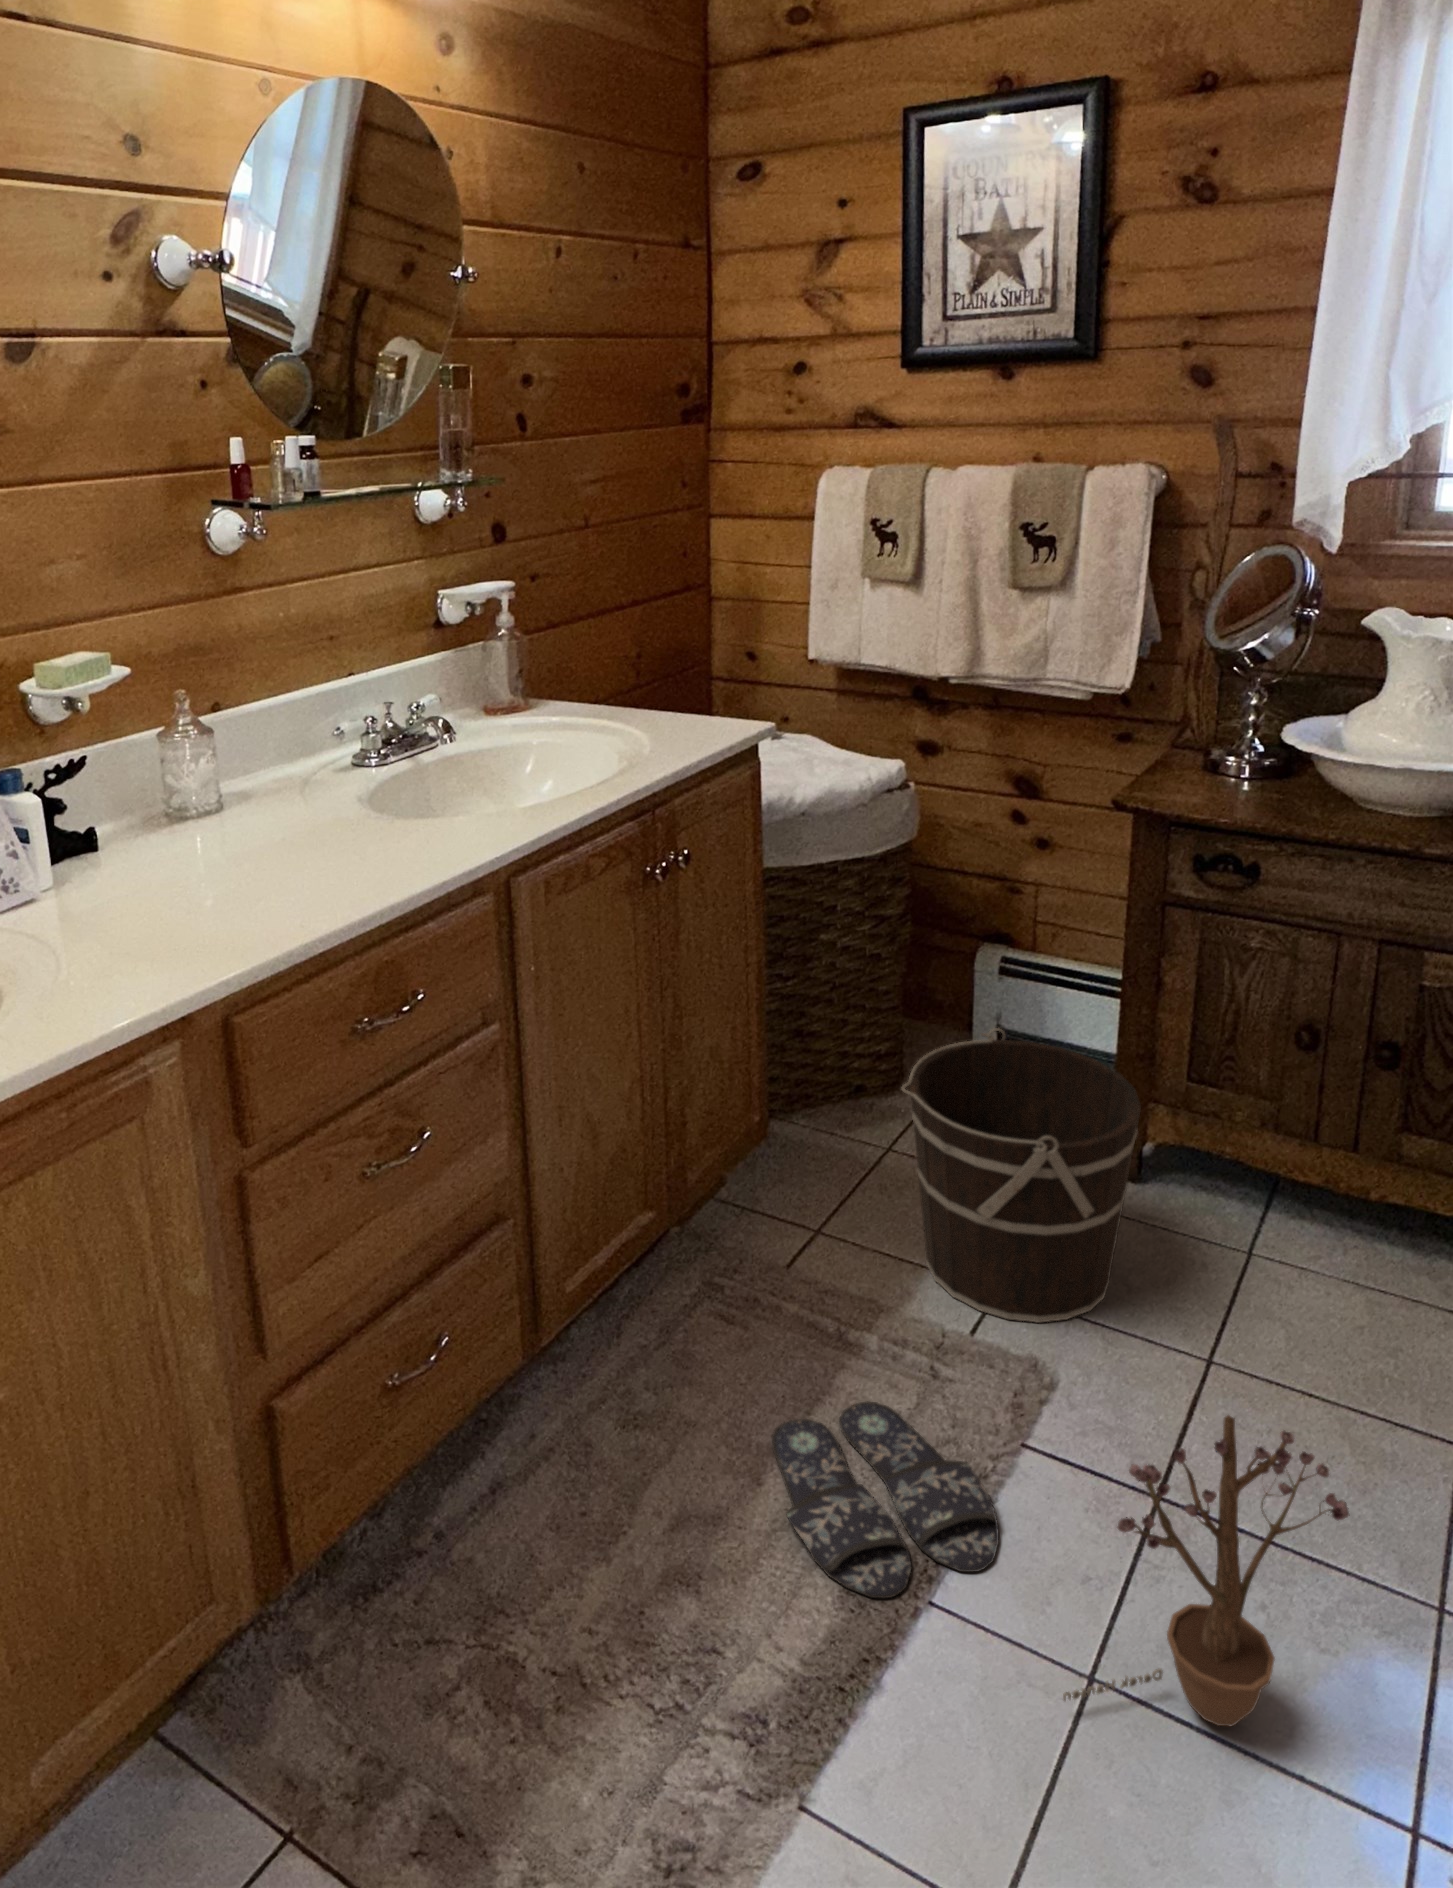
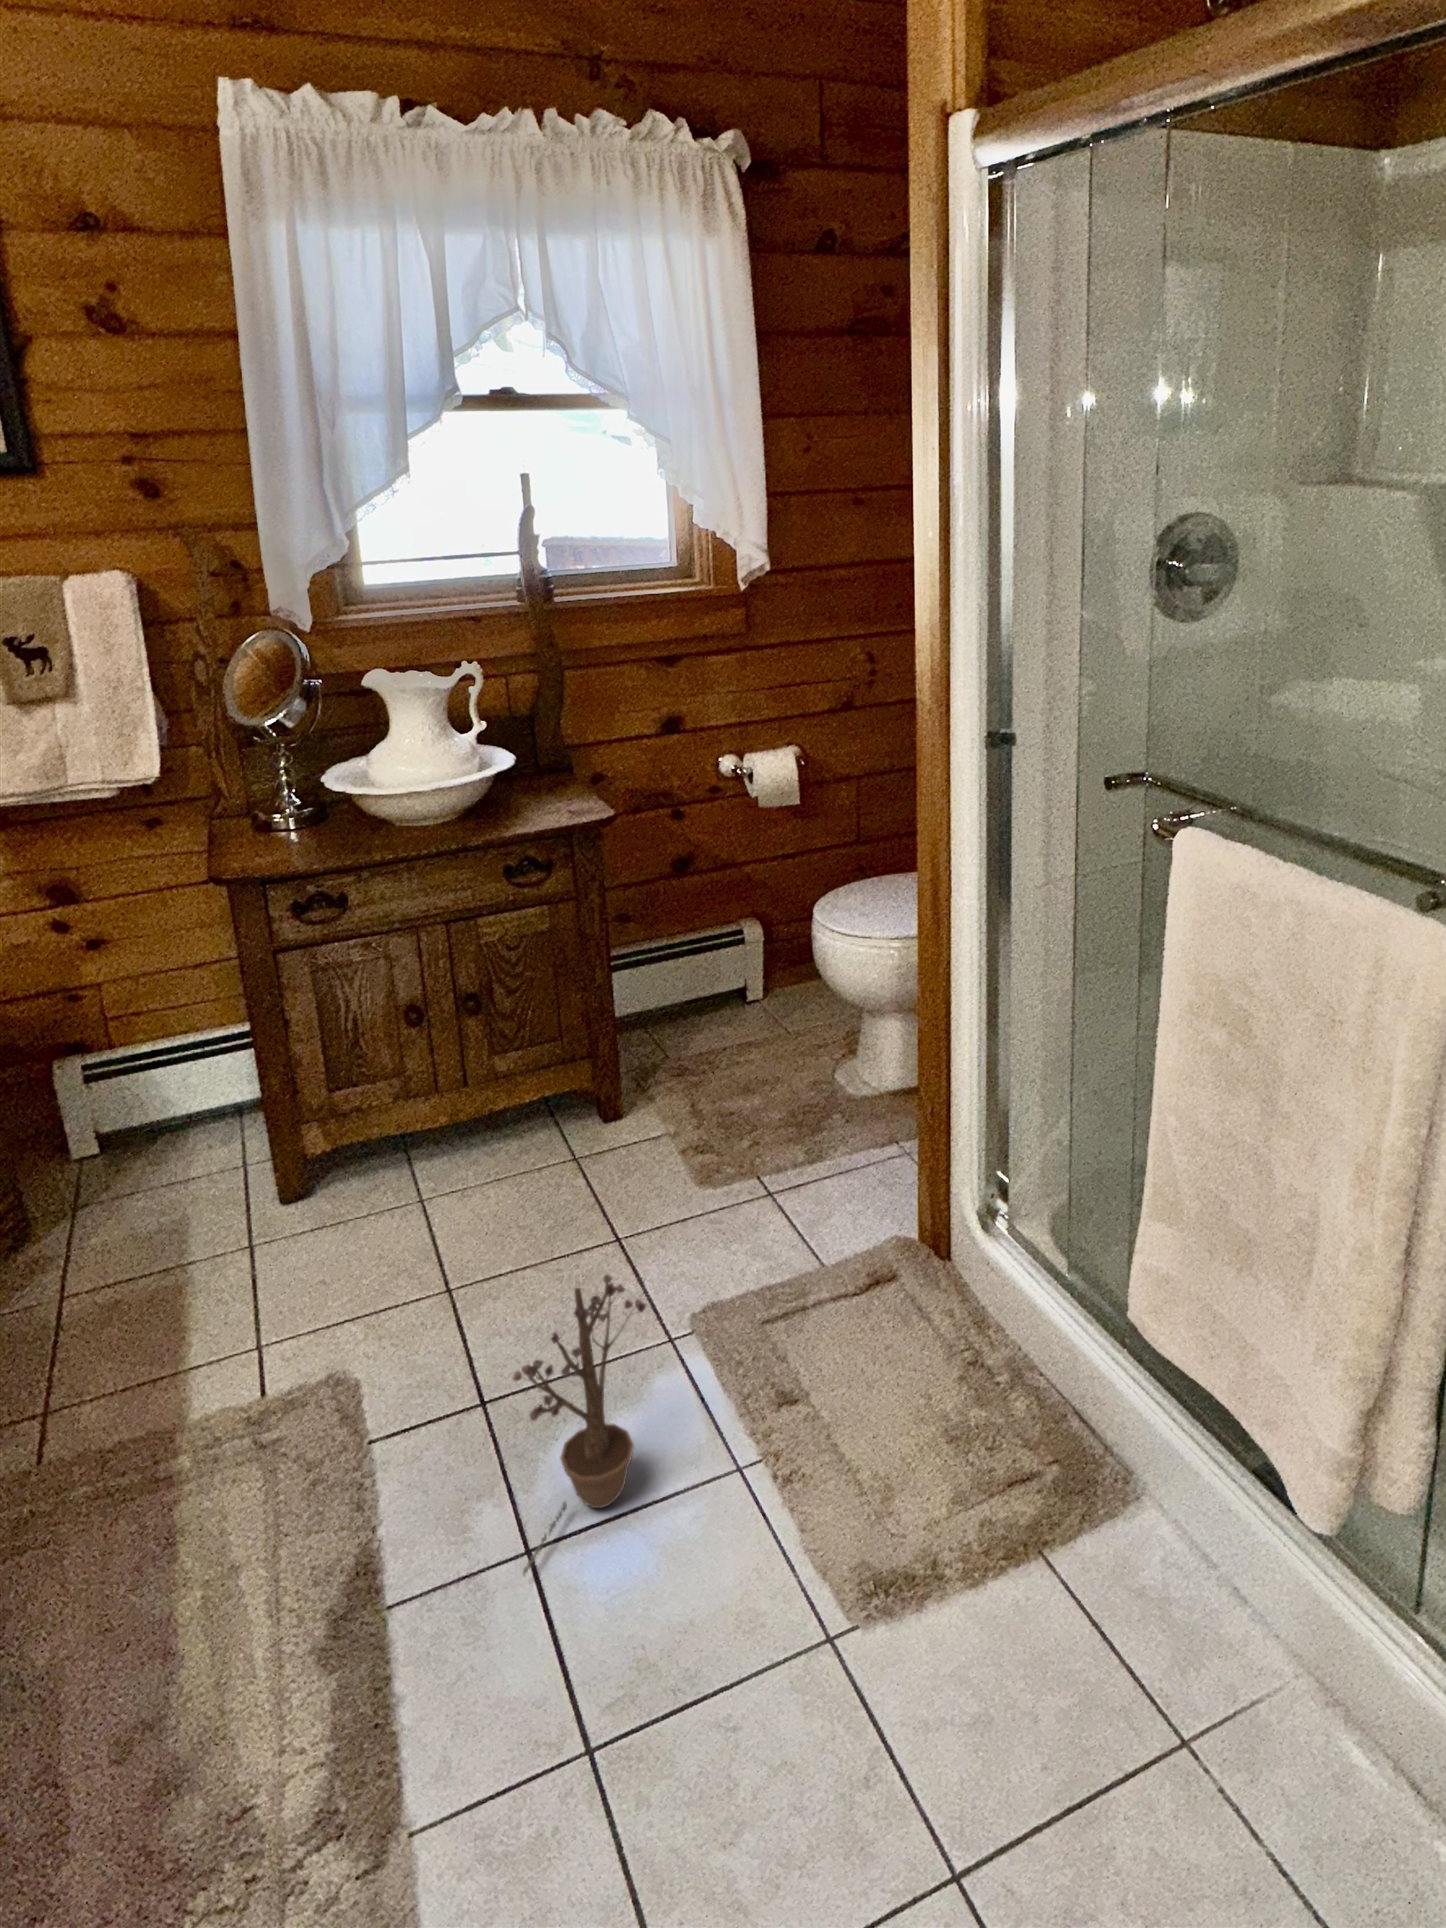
bucket: present [902,1028,1141,1322] -> none [111,1110,344,1382]
slippers: present [772,1402,999,1598] -> none [152,1489,409,1666]

